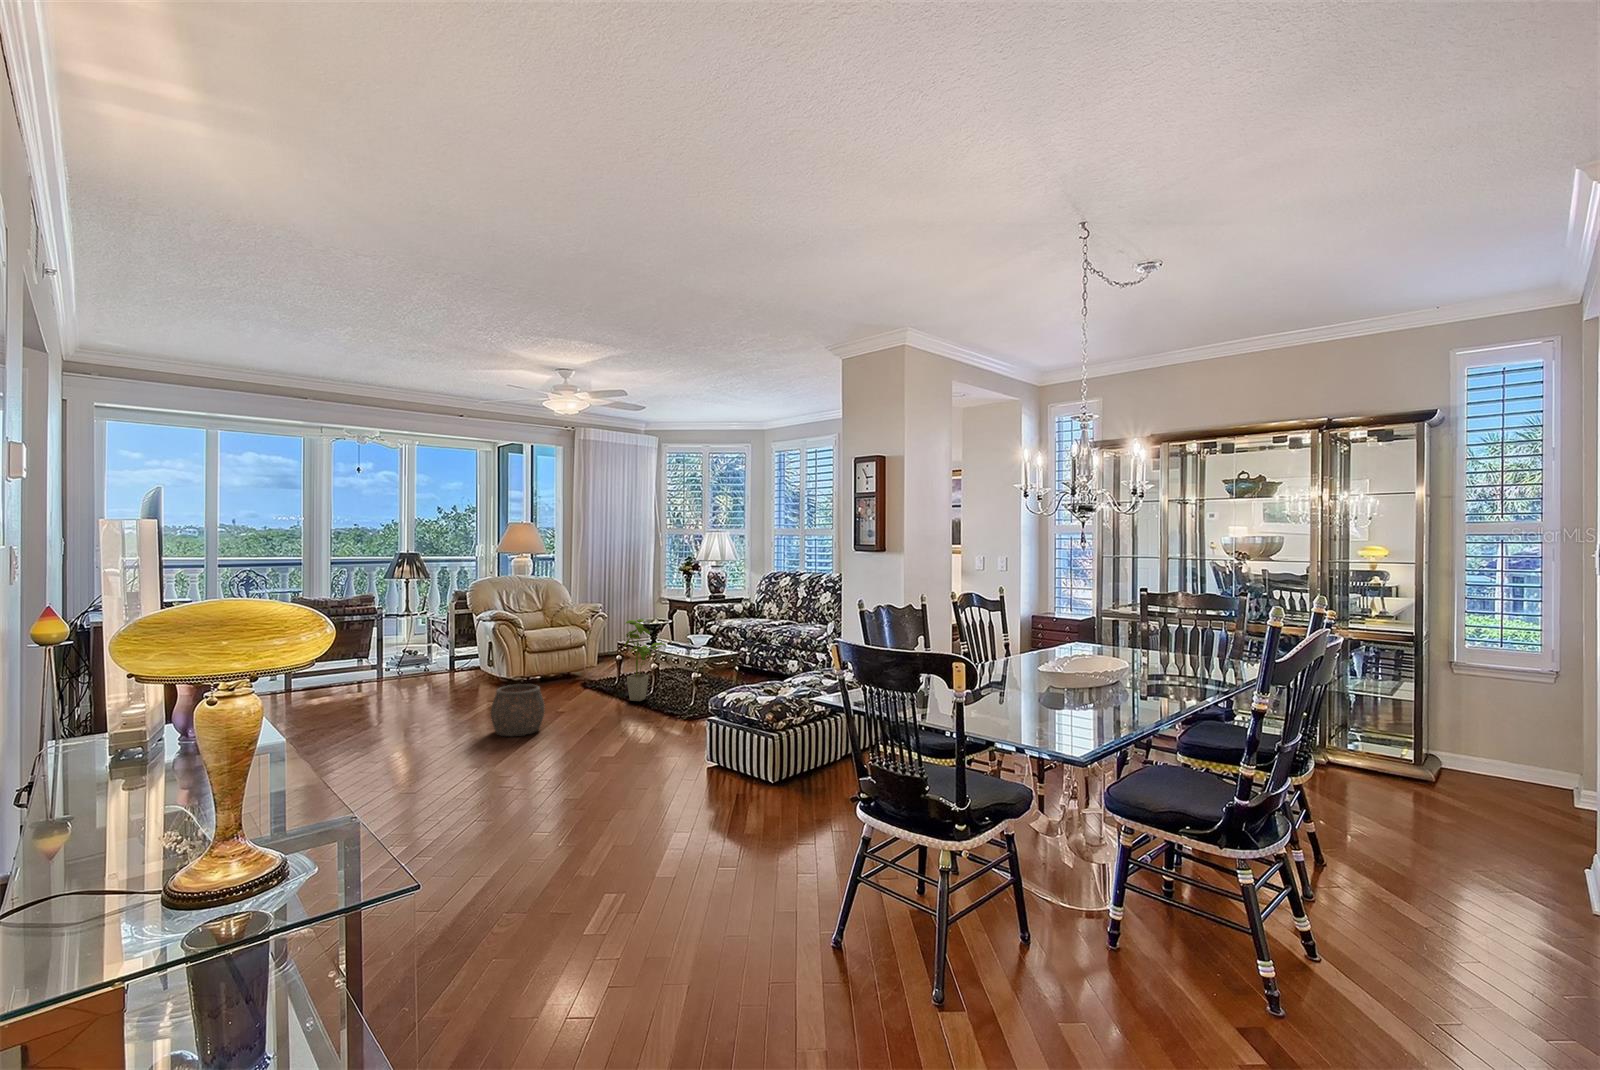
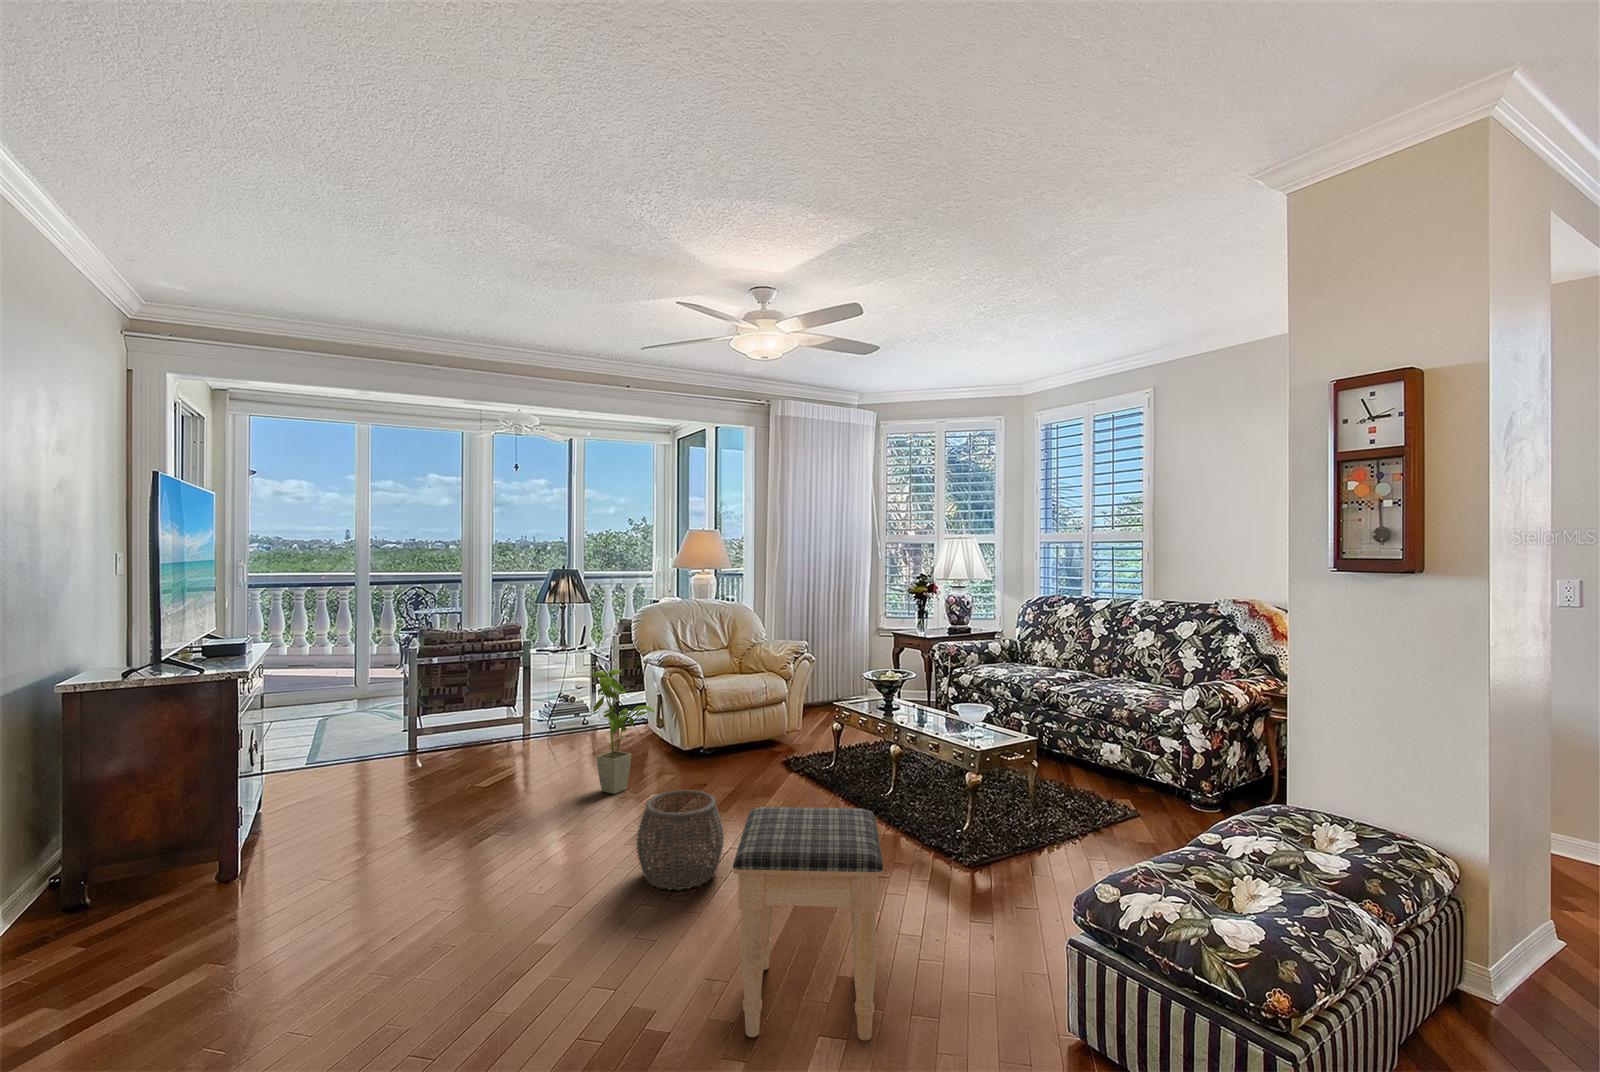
house plant: present [623,619,666,701] -> present [590,669,655,794]
footstool: none [555,673,629,772] -> present [733,807,884,1041]

